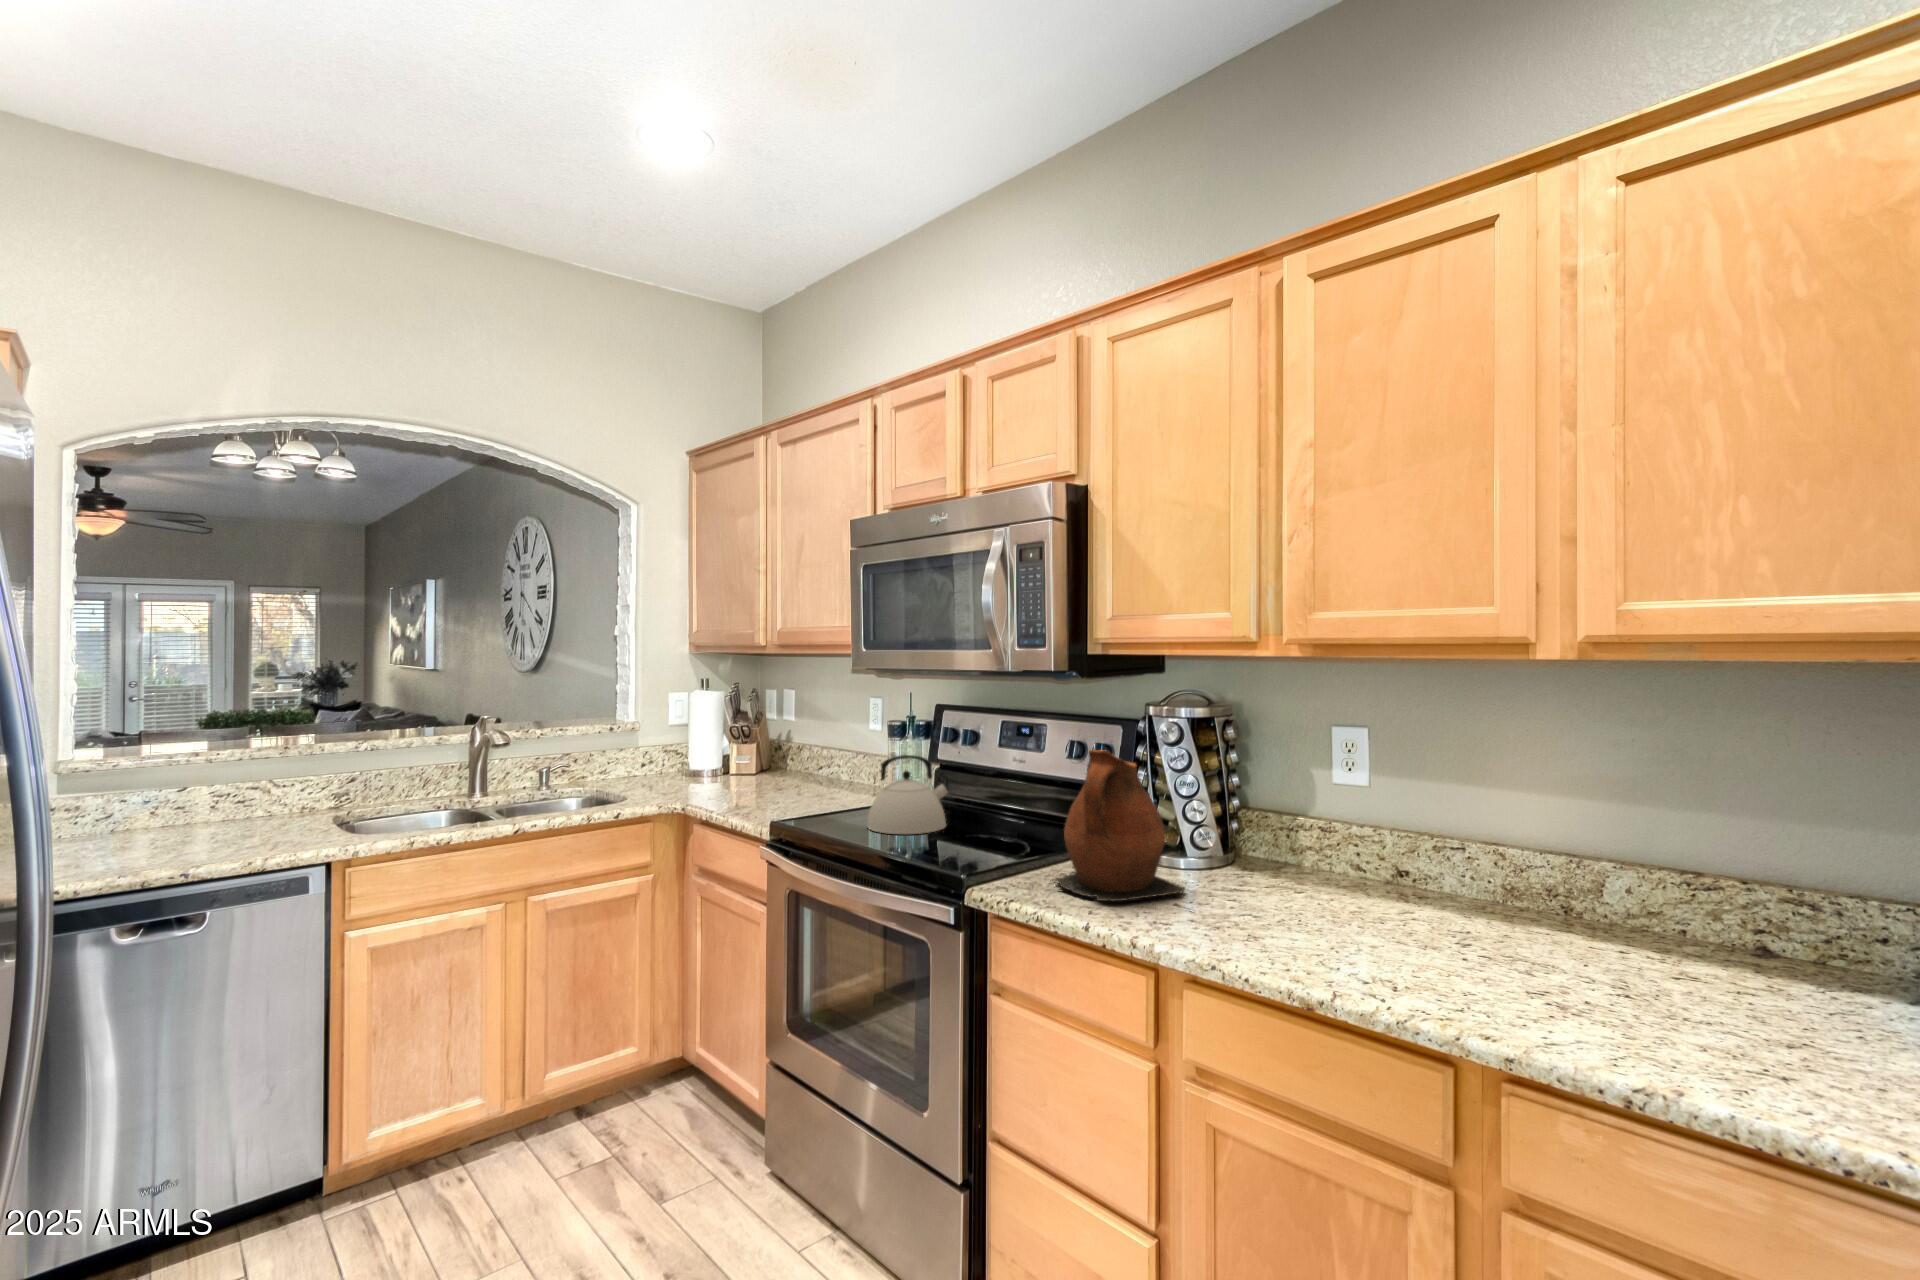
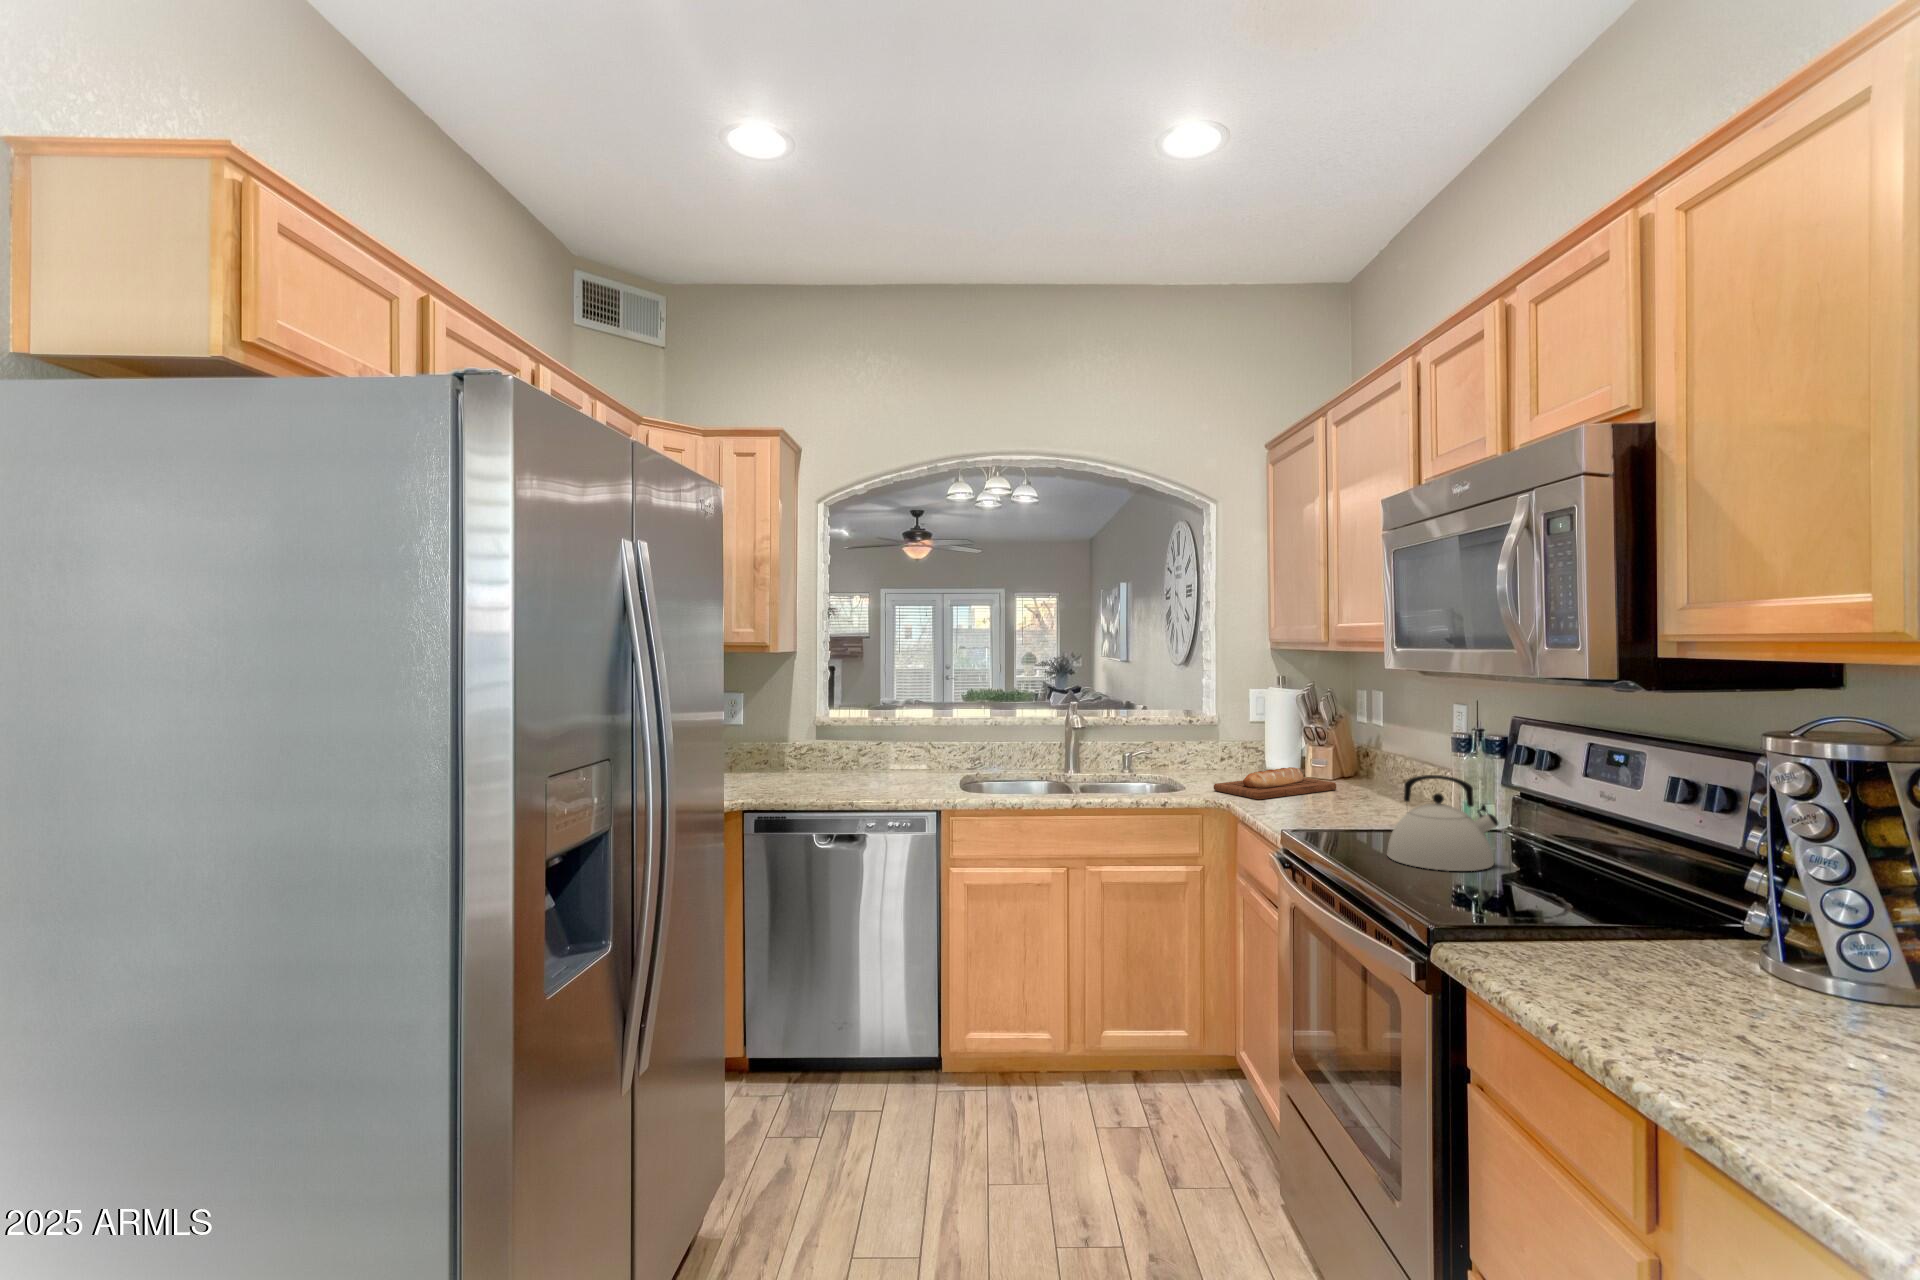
ceramic pitcher: present [1055,750,1184,902] -> none [1551,791,1782,1027]
bread loaf: none [660,764,770,797] -> present [1214,767,1336,799]

